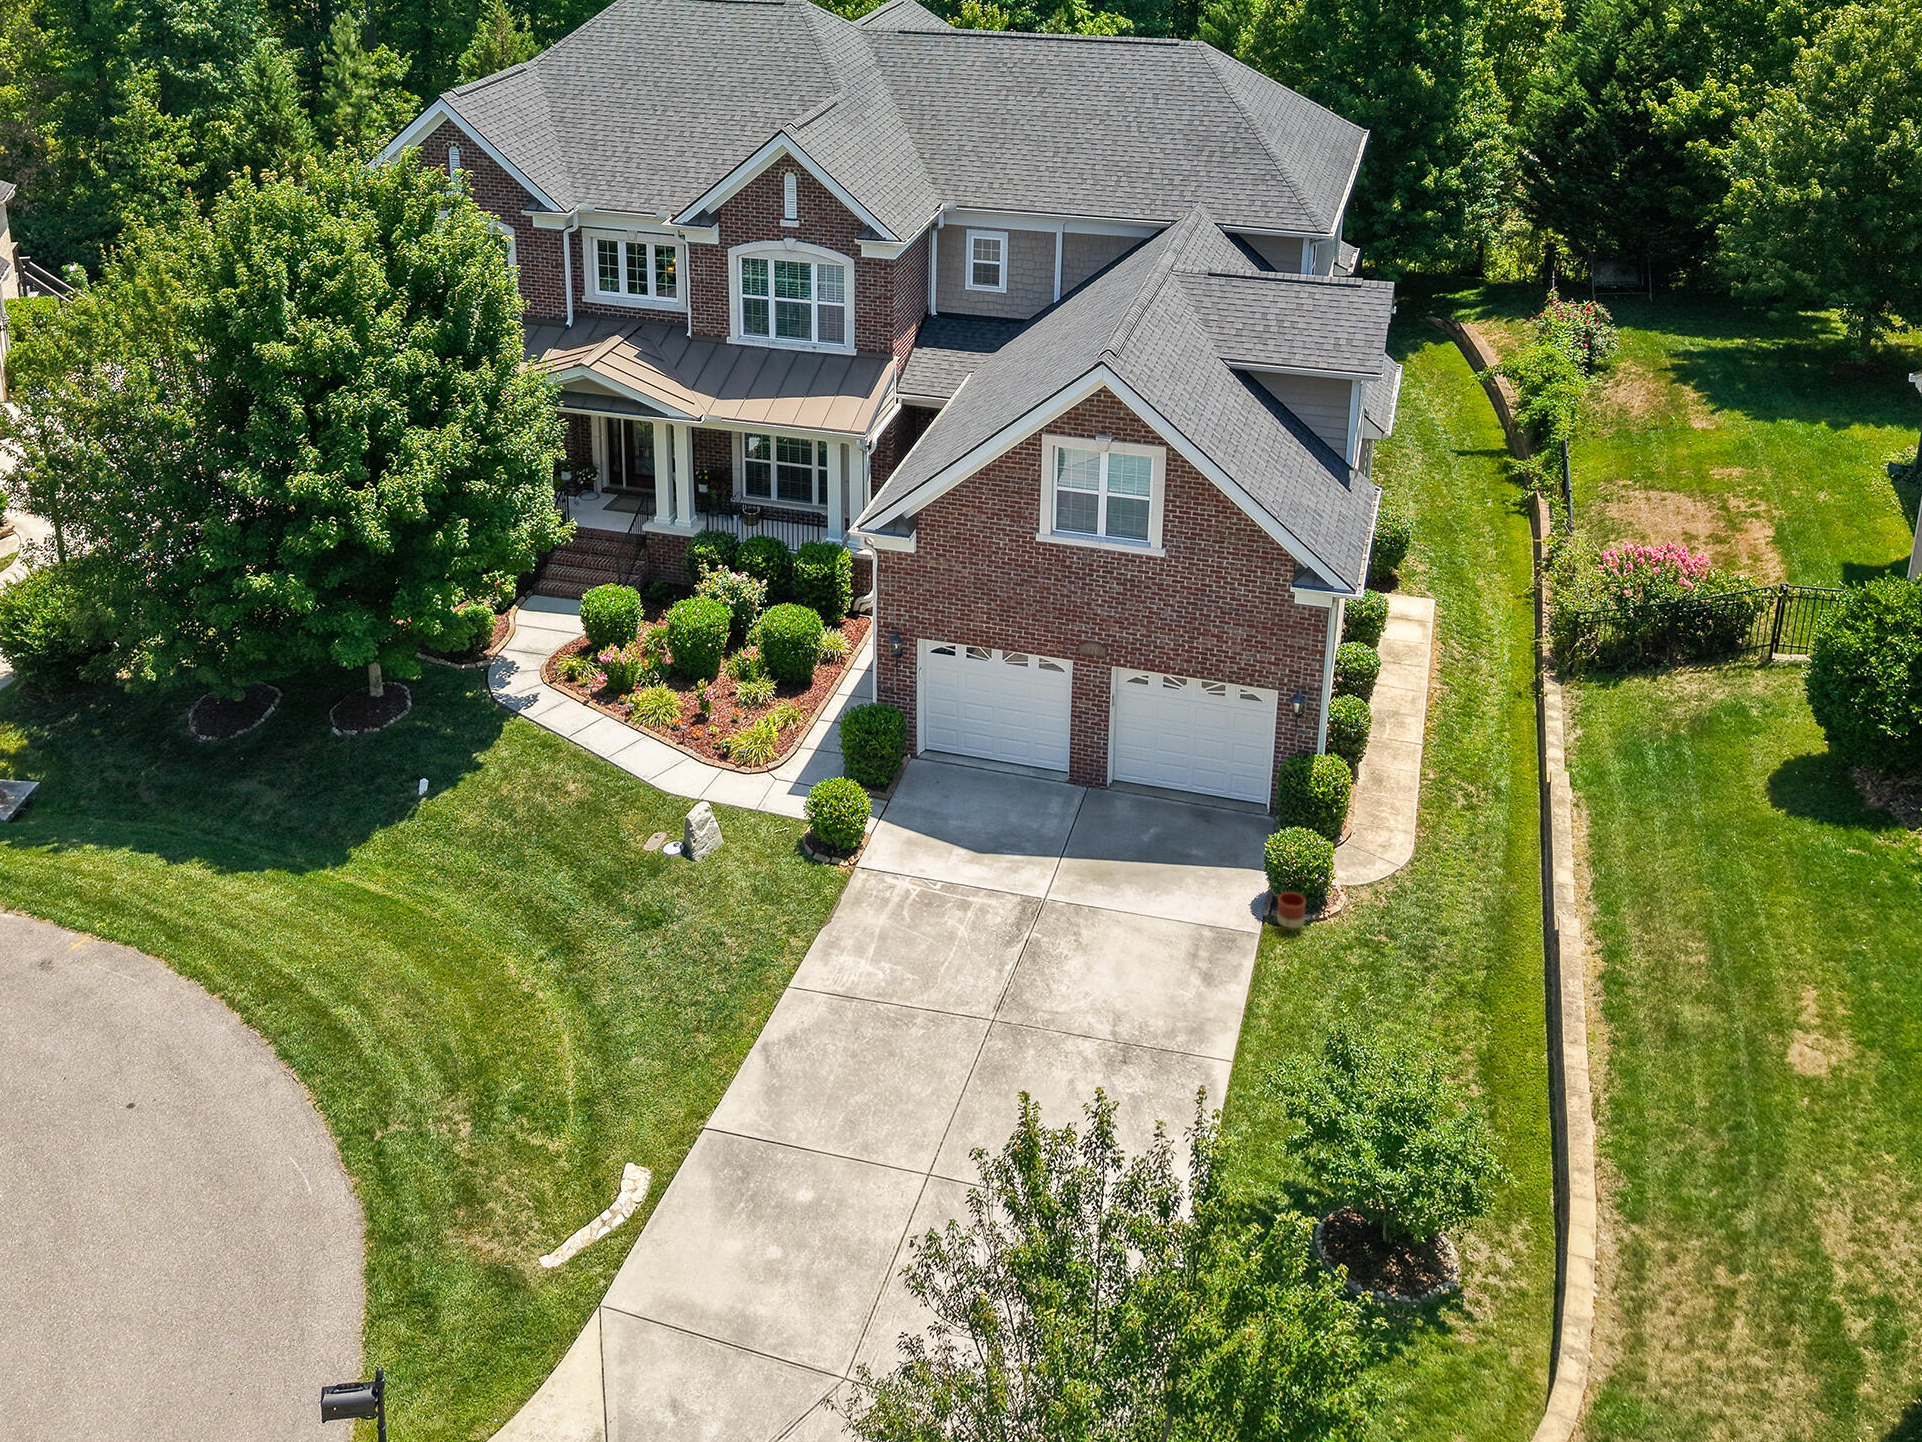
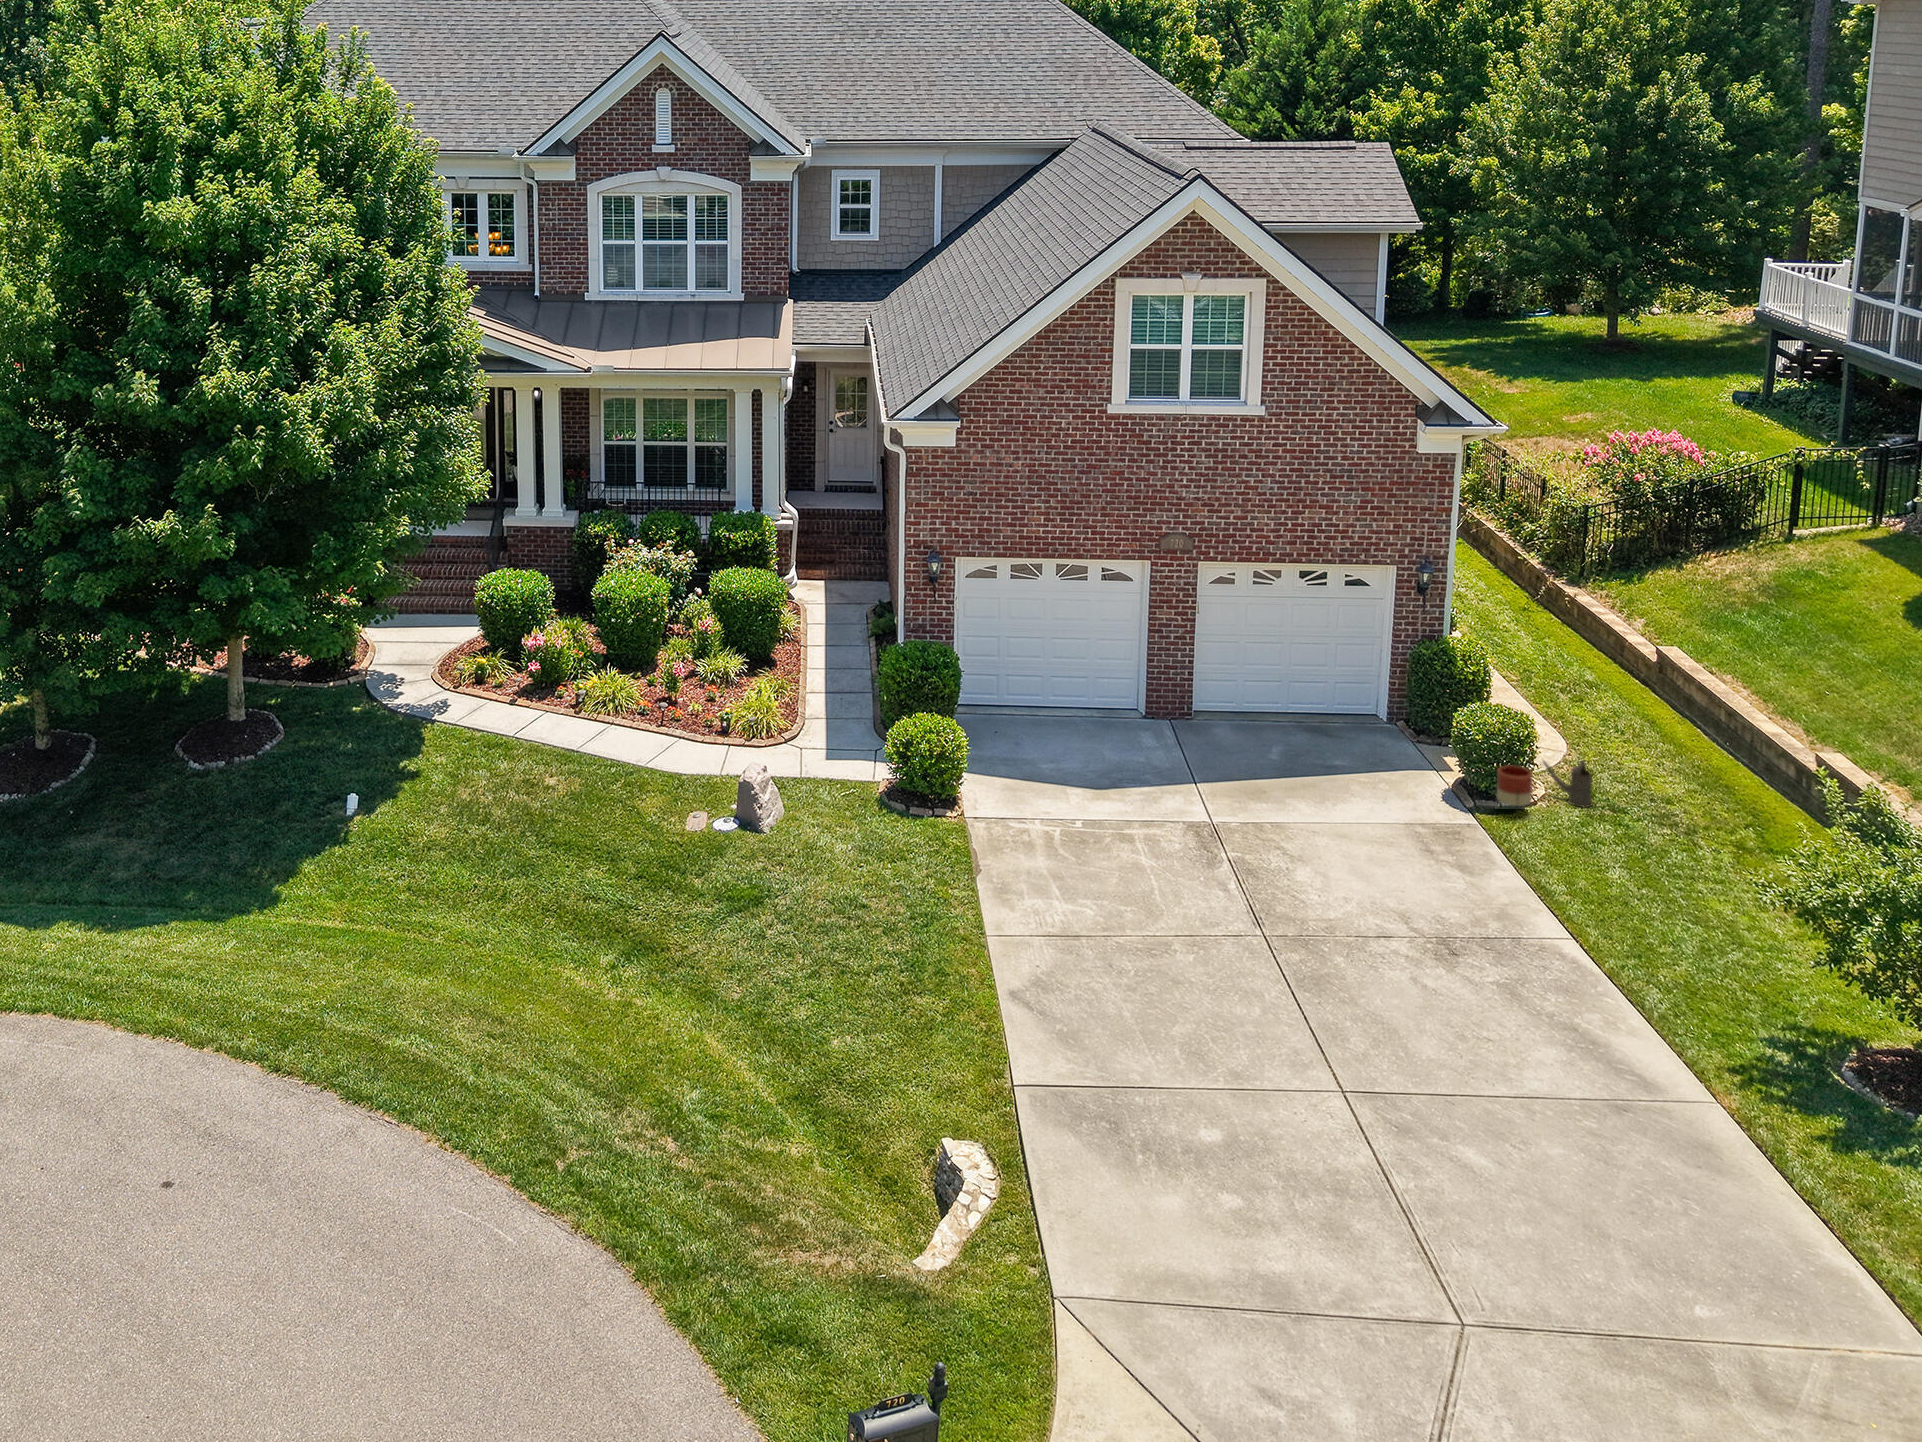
watering can: none [1330,888,1368,935] -> present [1543,760,1600,807]

